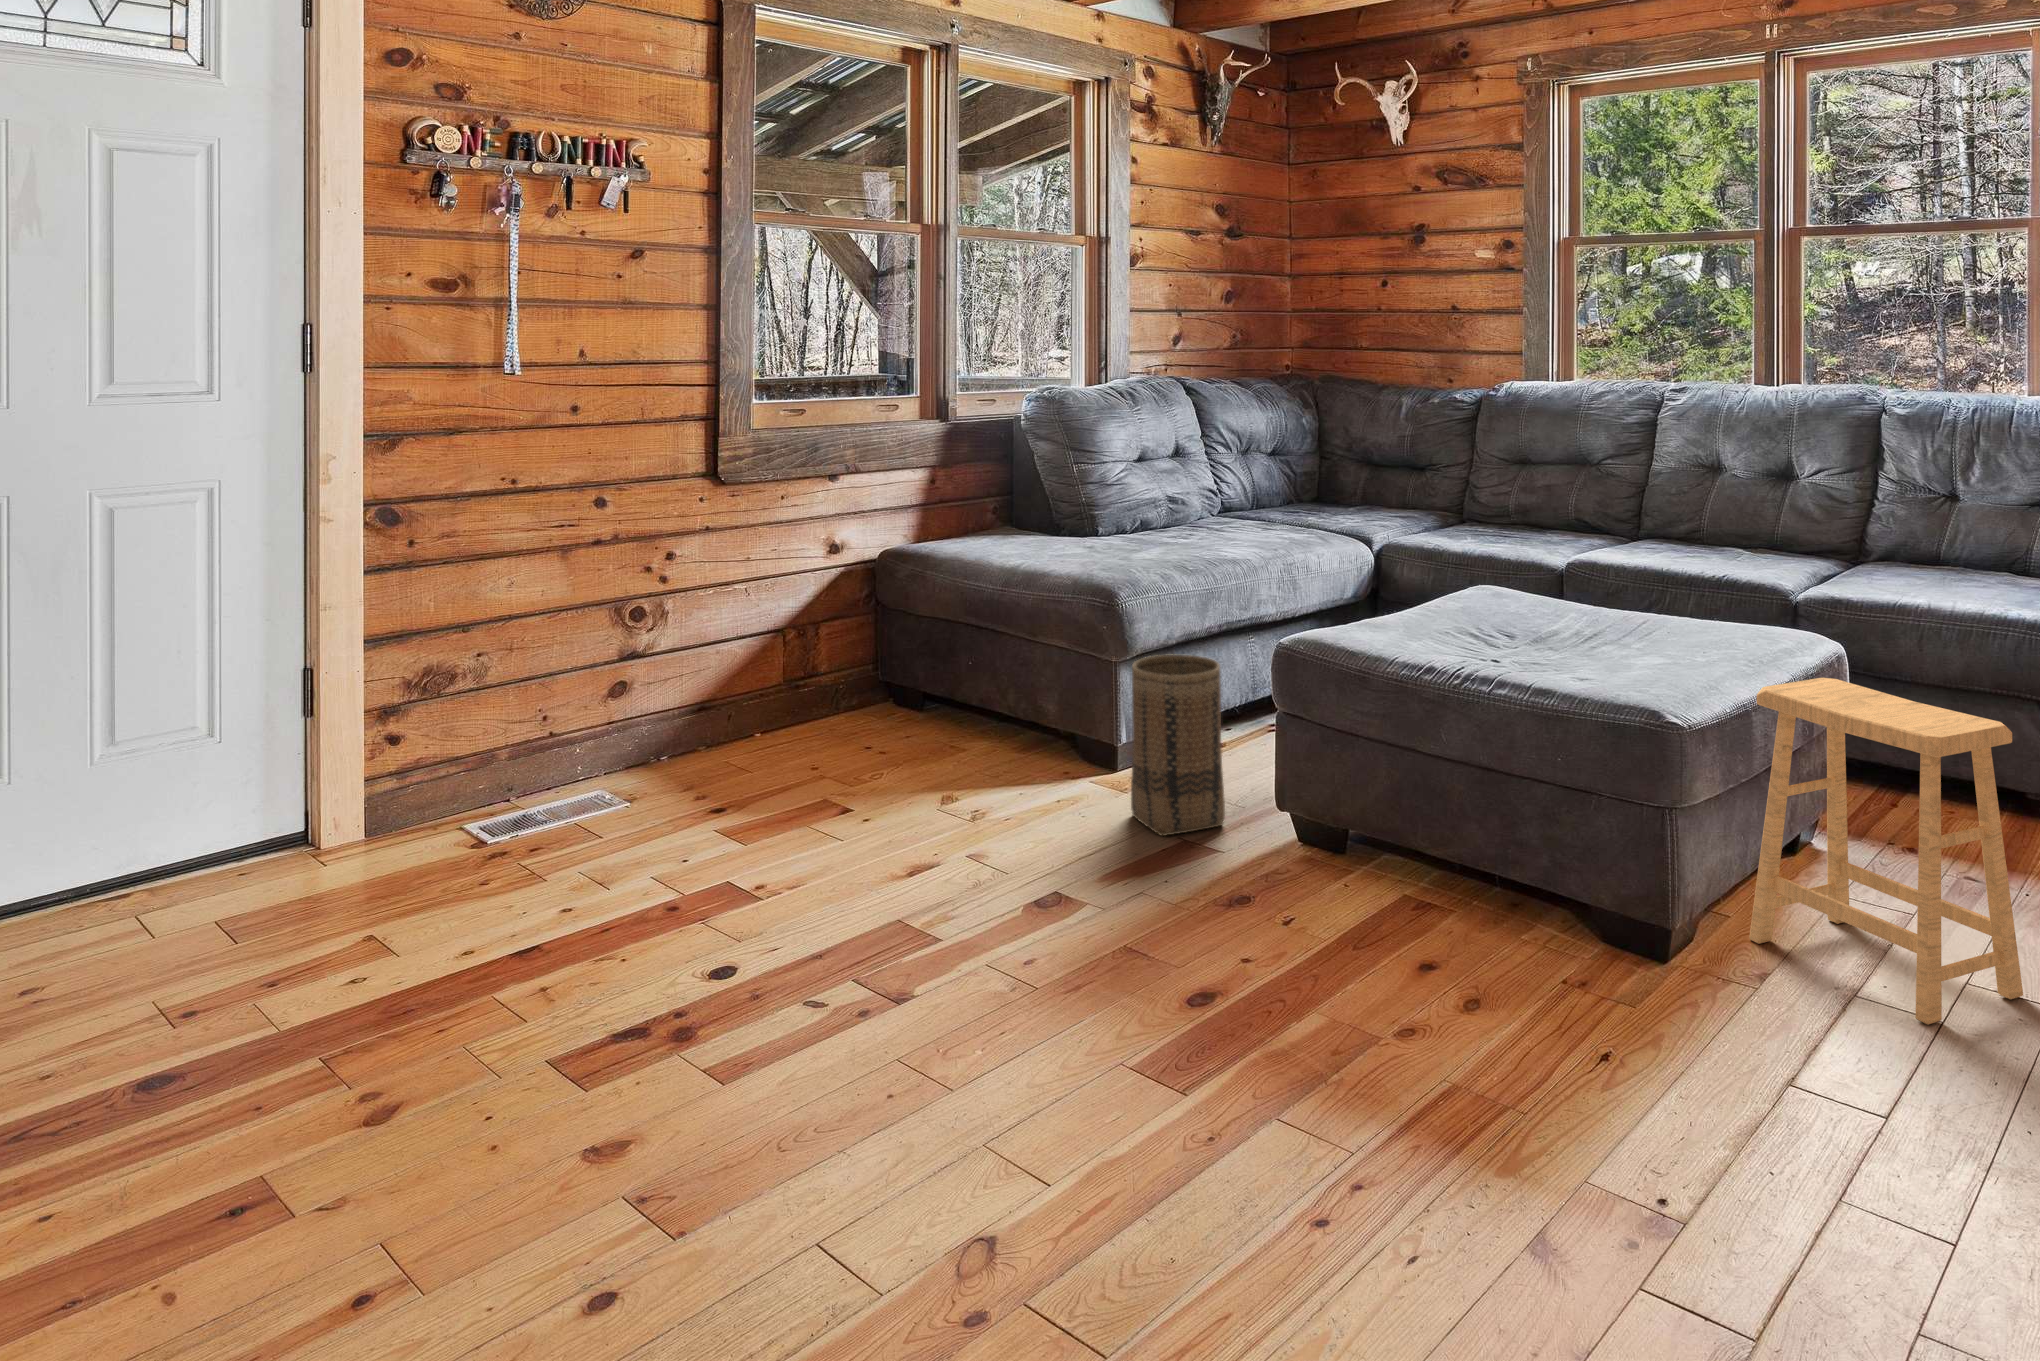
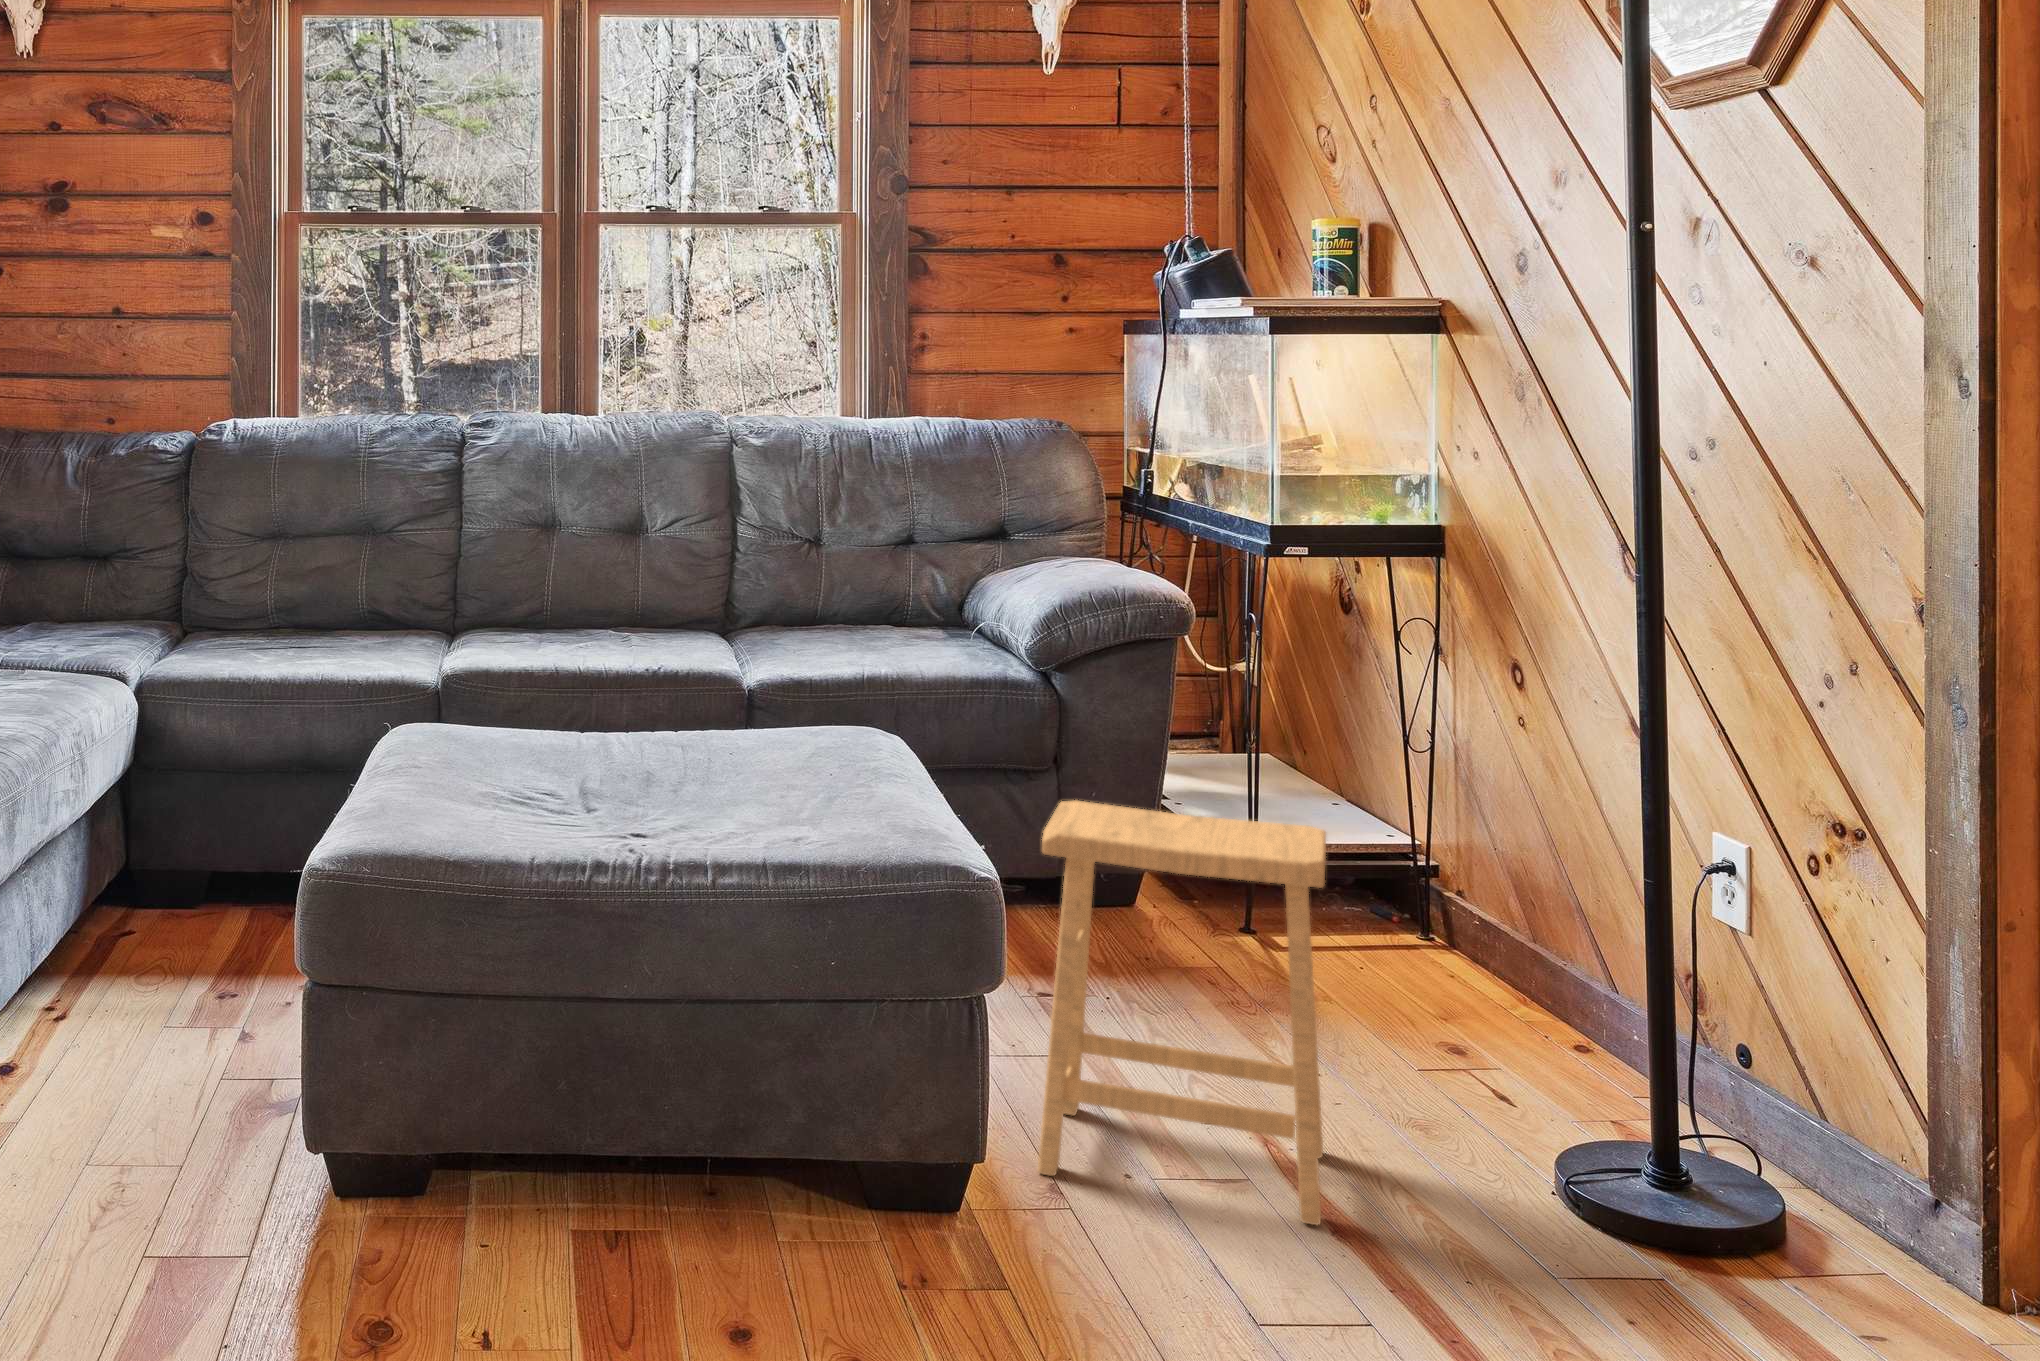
basket: present [1131,655,1225,836] -> none [43,938,227,1295]

